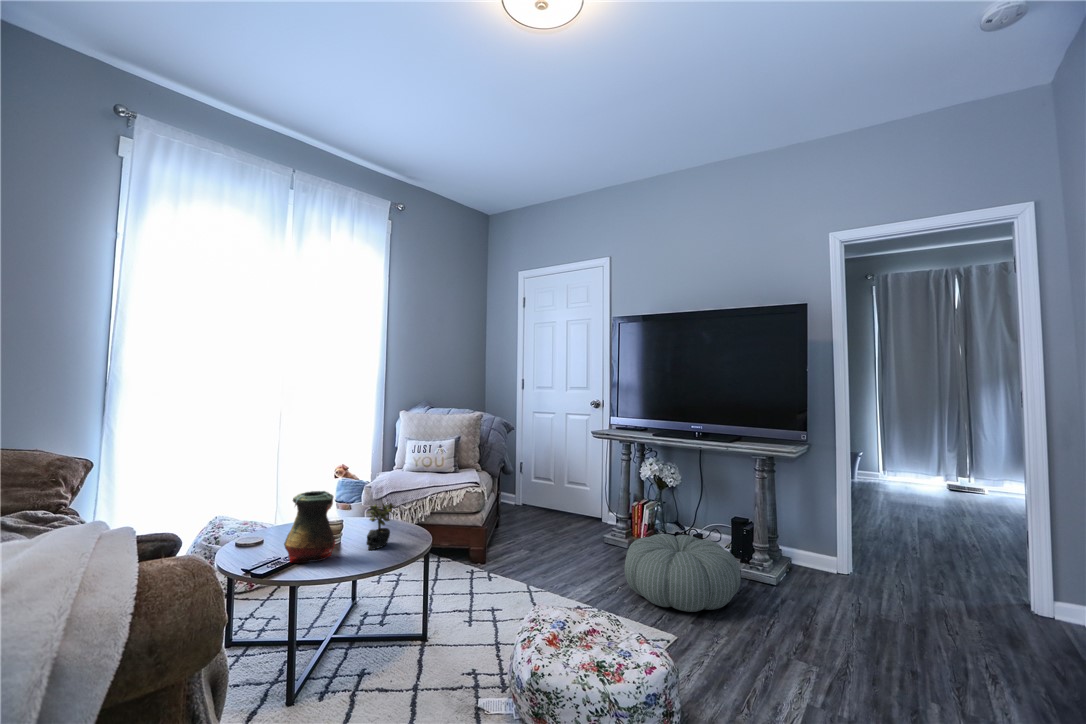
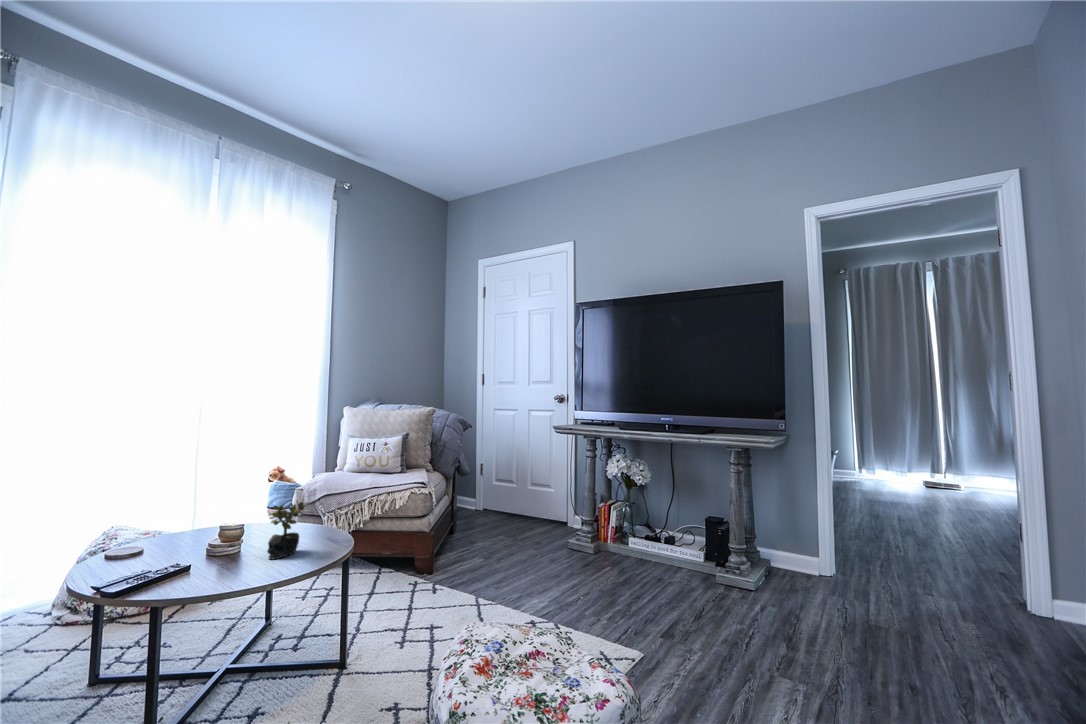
vase: present [284,491,335,563] -> none [151,487,224,577]
pouf: present [625,534,741,612] -> none [586,535,715,623]

